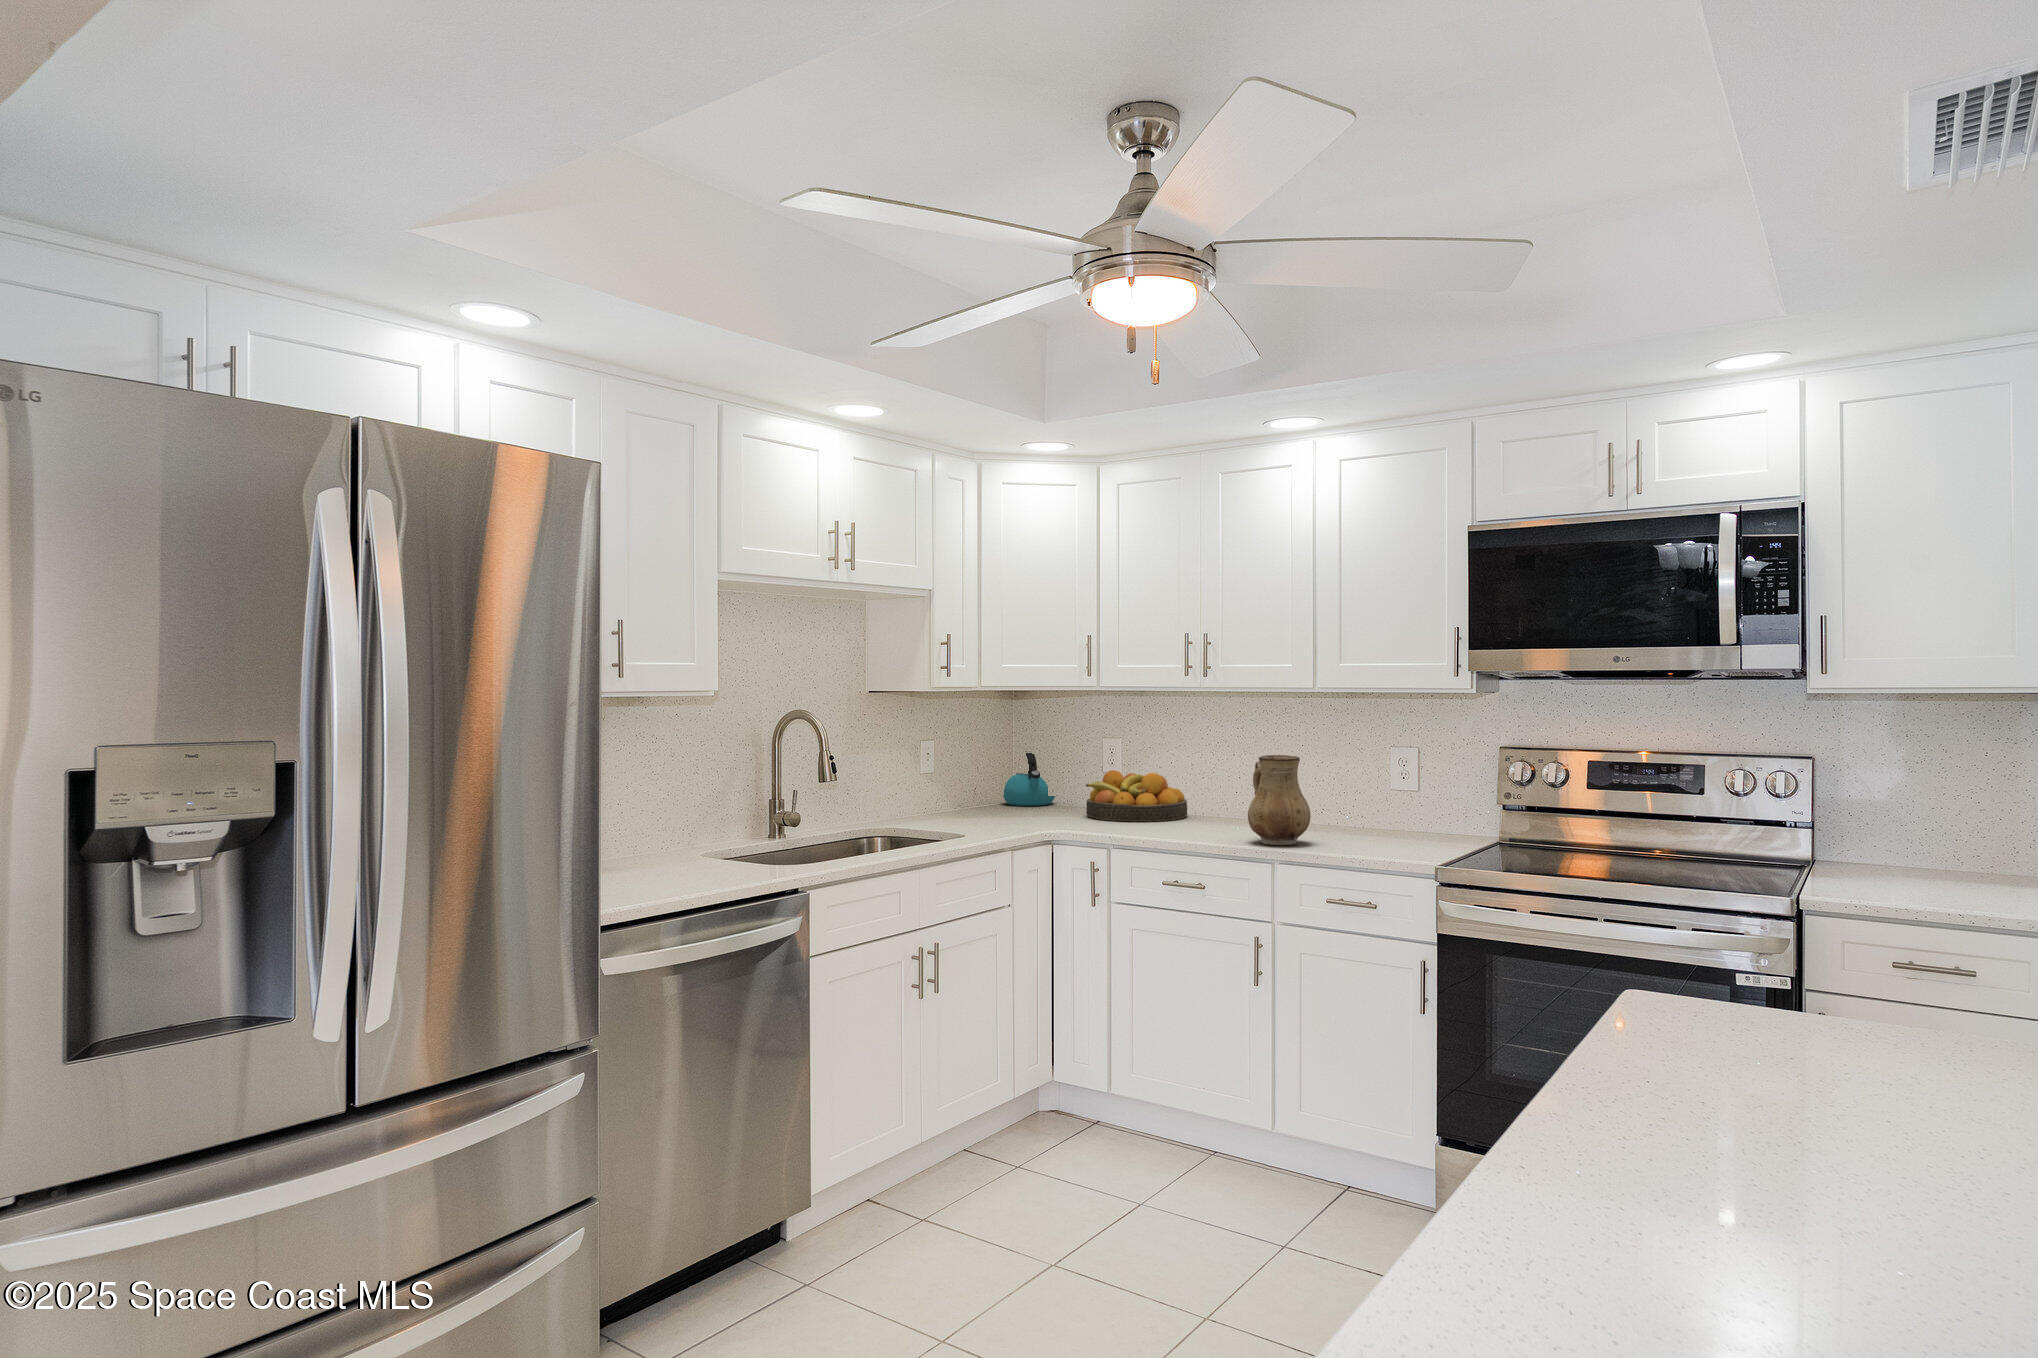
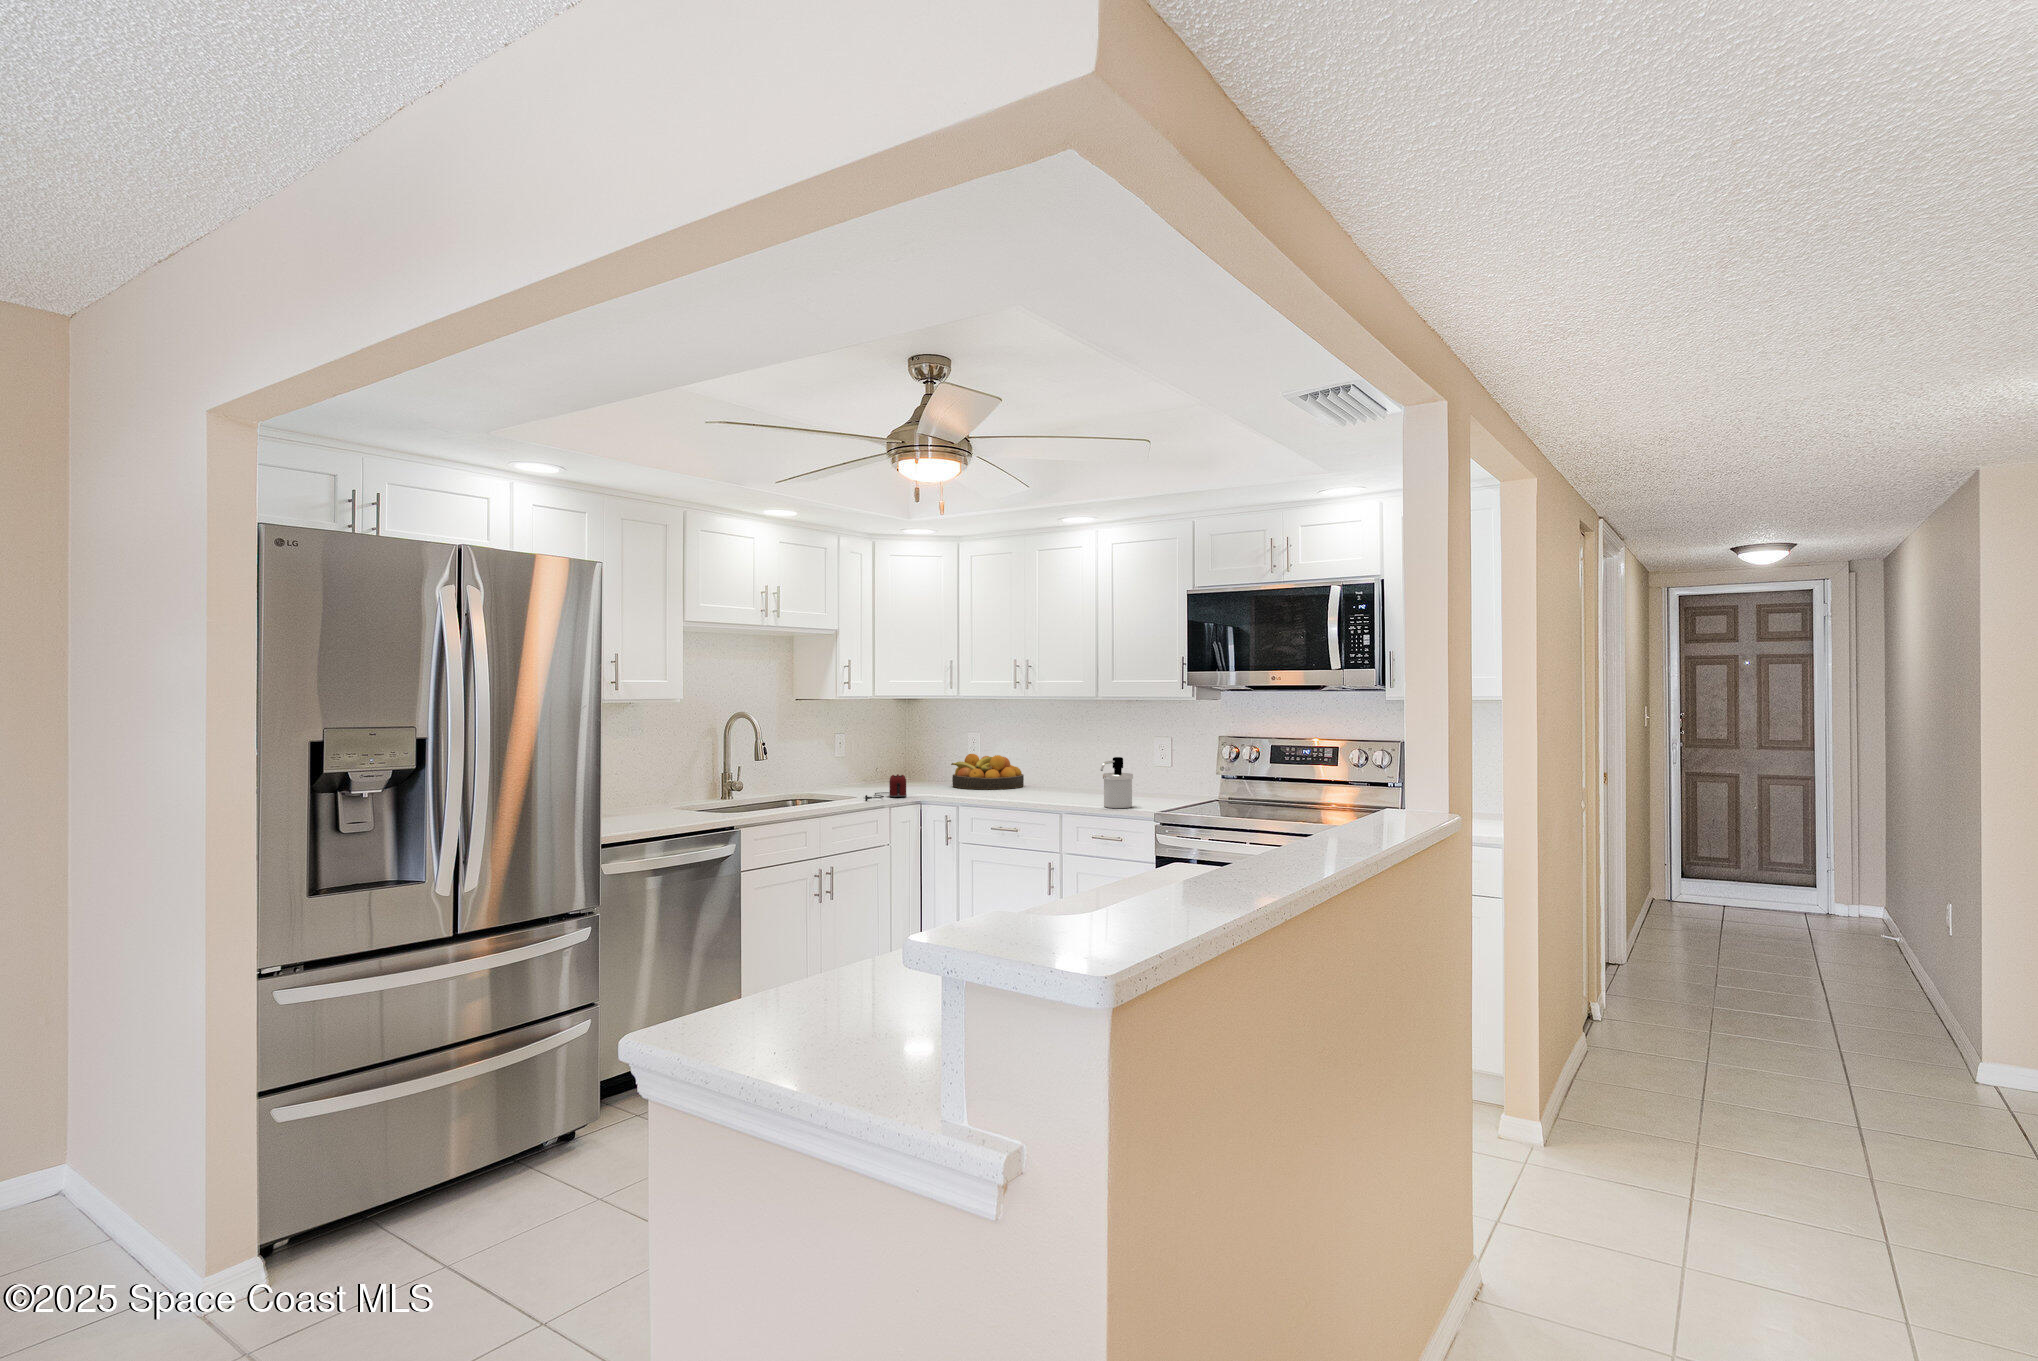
kettle: present [1003,753,1055,806] -> none [898,741,938,780]
ceramic pitcher: present [1248,755,1311,845] -> none [1048,742,1089,803]
soap dispenser: none [1340,778,1387,855] -> present [1101,757,1133,808]
toaster: none [976,802,1035,842] -> present [865,774,906,801]

